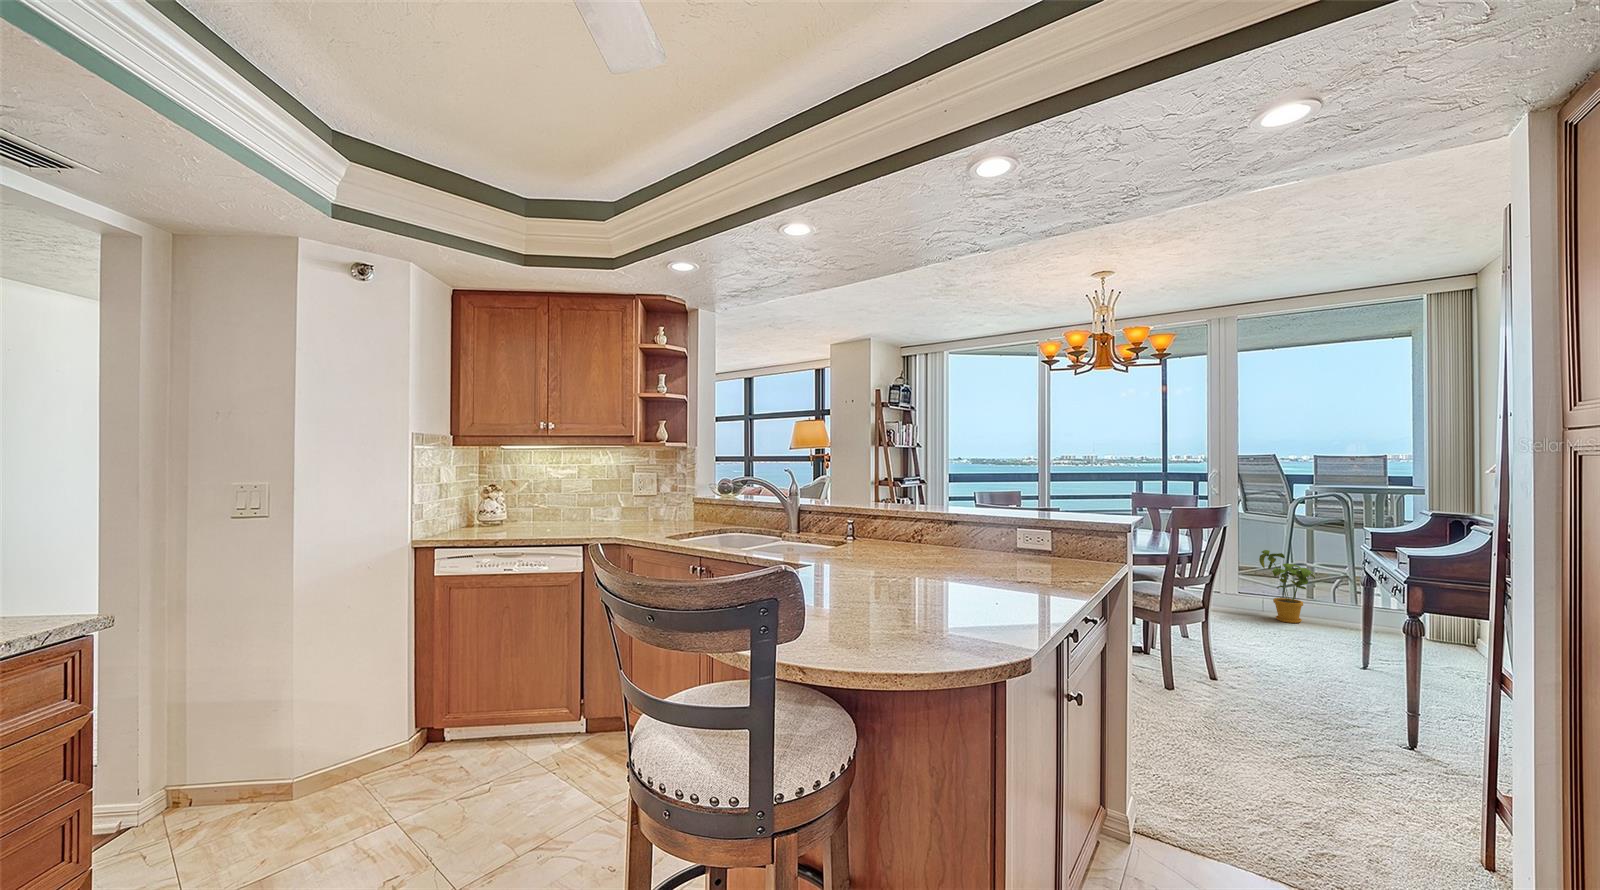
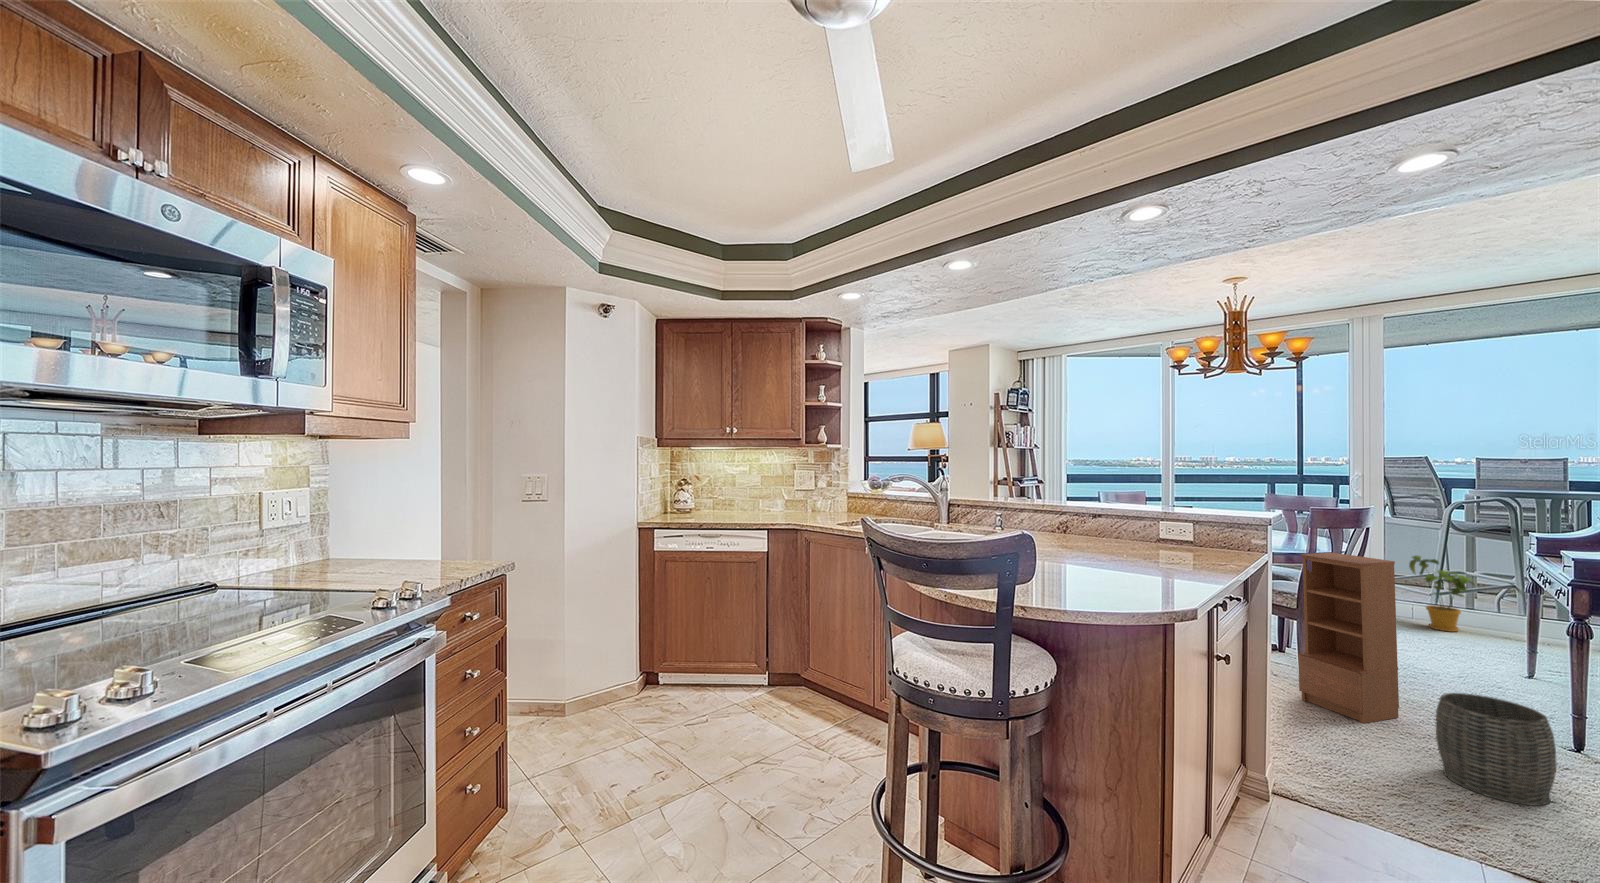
bookcase: none [1161,553,1253,732] -> present [1298,552,1399,723]
woven basket: none [1289,700,1399,818] -> present [1436,693,1557,806]

